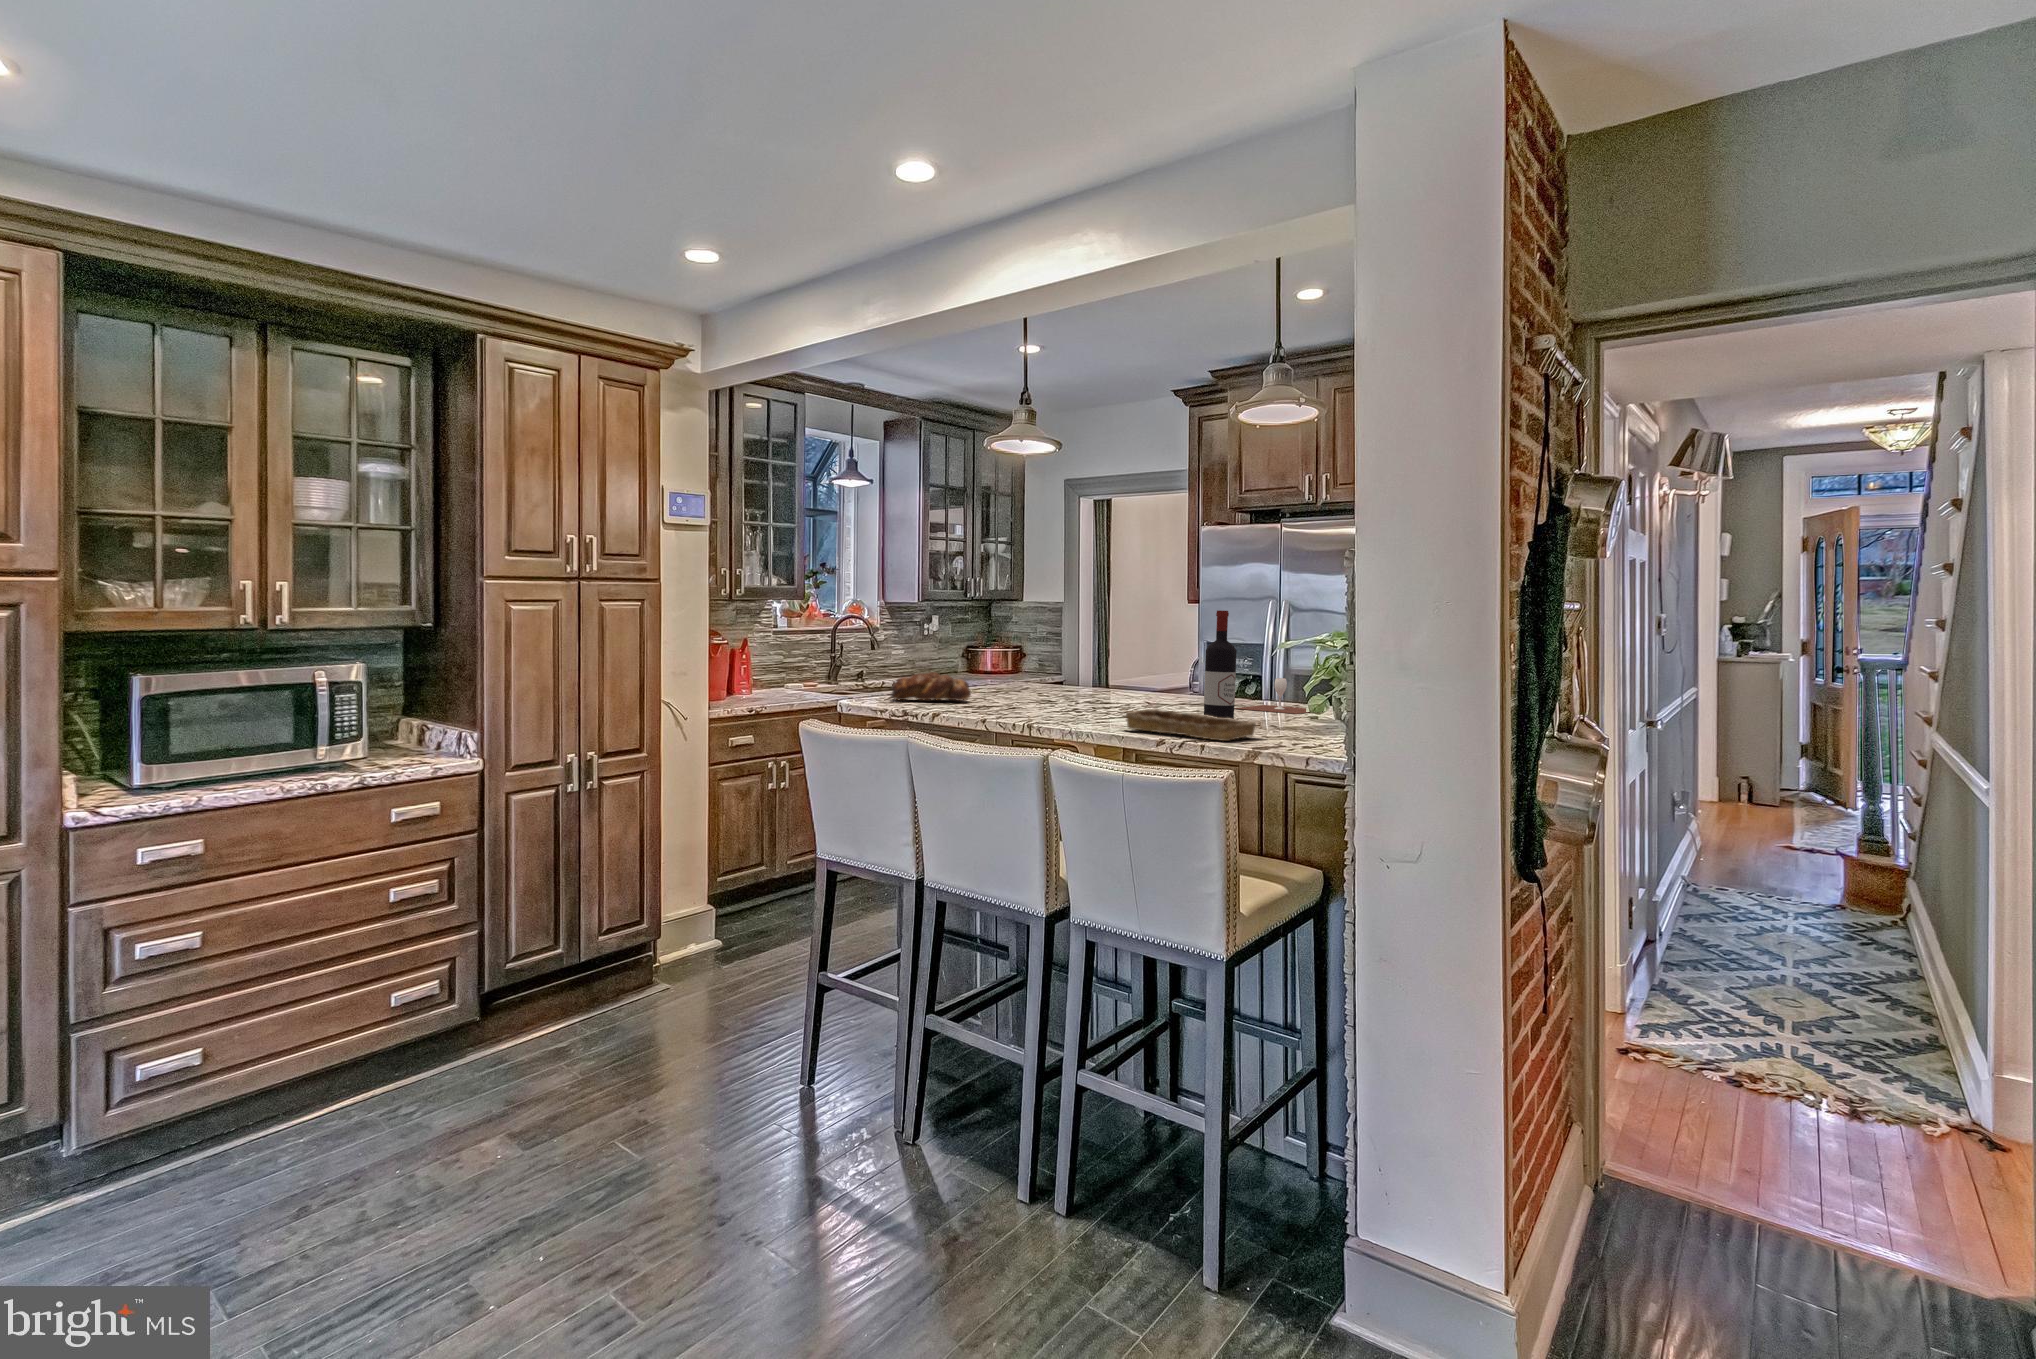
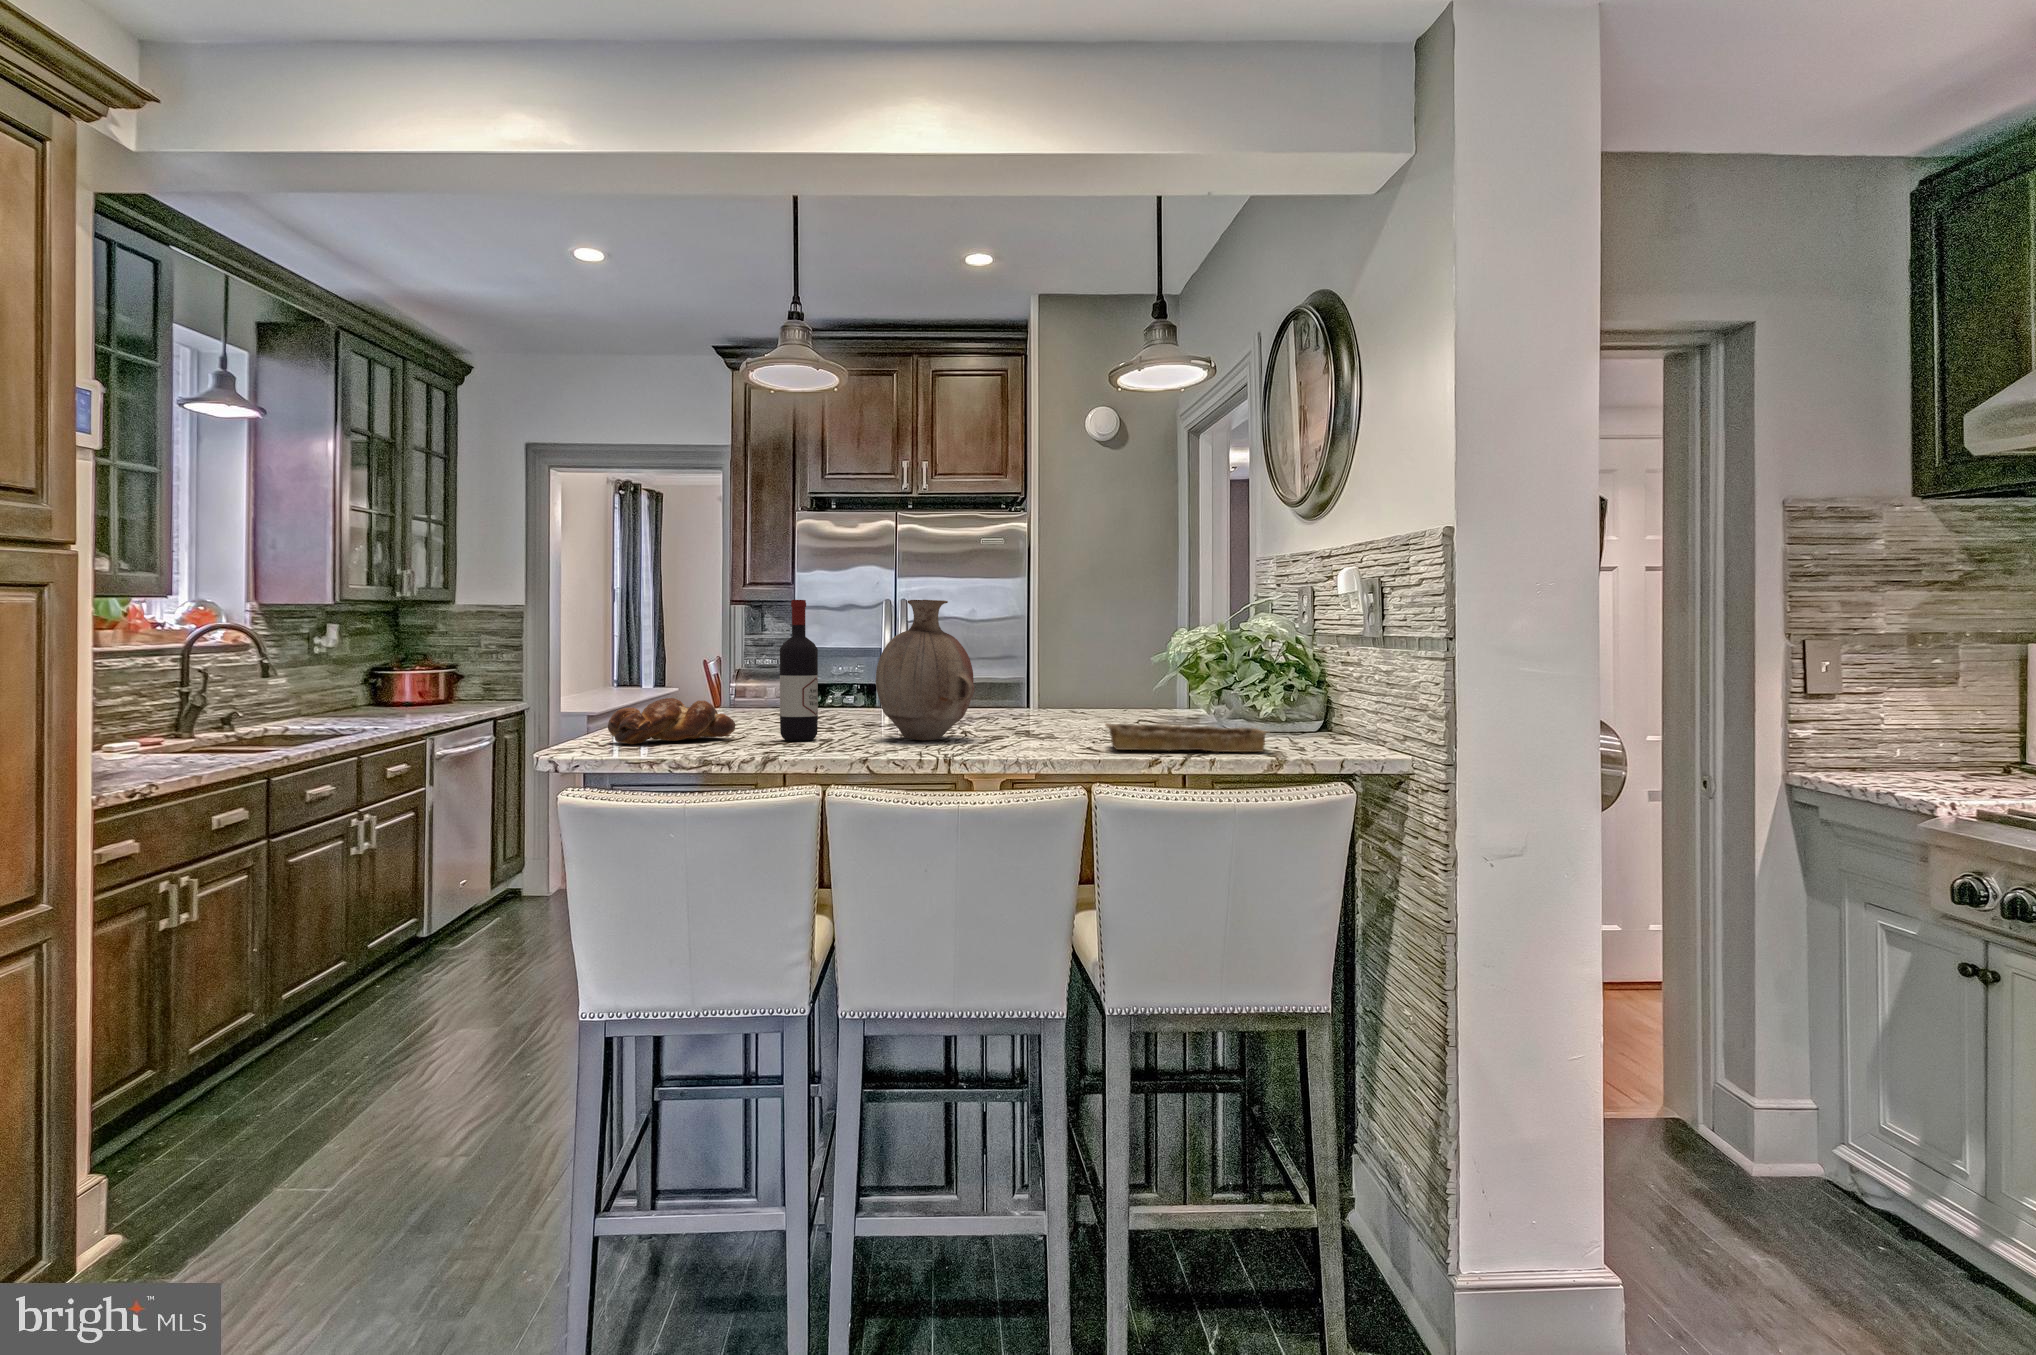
vase: none [1035,608,1109,714] -> present [876,600,974,740]
wine bottle: present [1204,611,1237,719] -> present [780,600,818,741]
wine glass: present [1235,678,1308,714] -> none [1012,683,1092,721]

